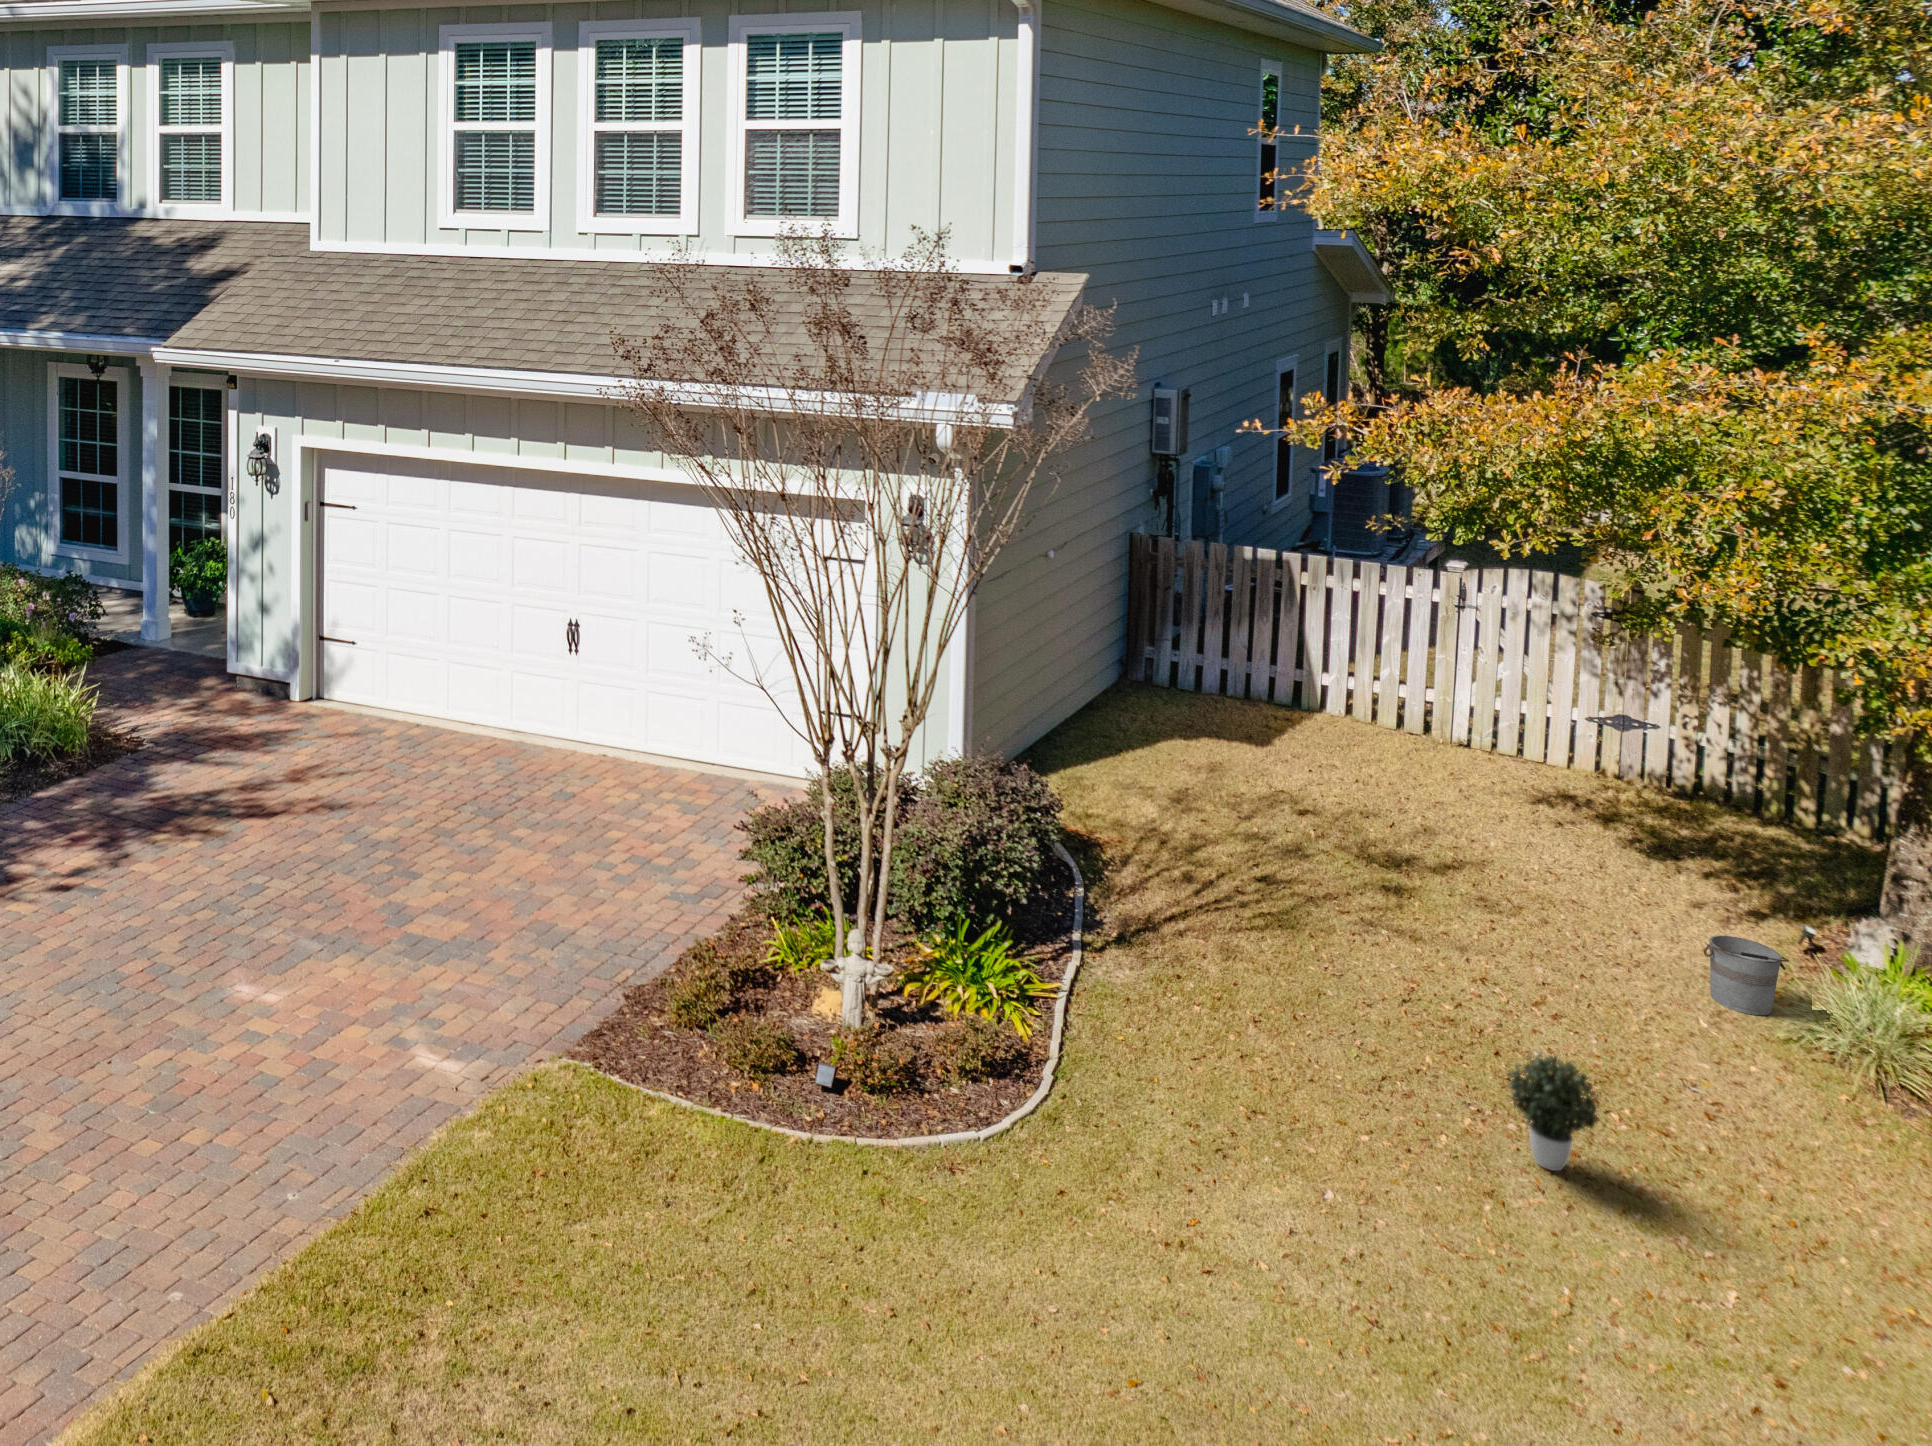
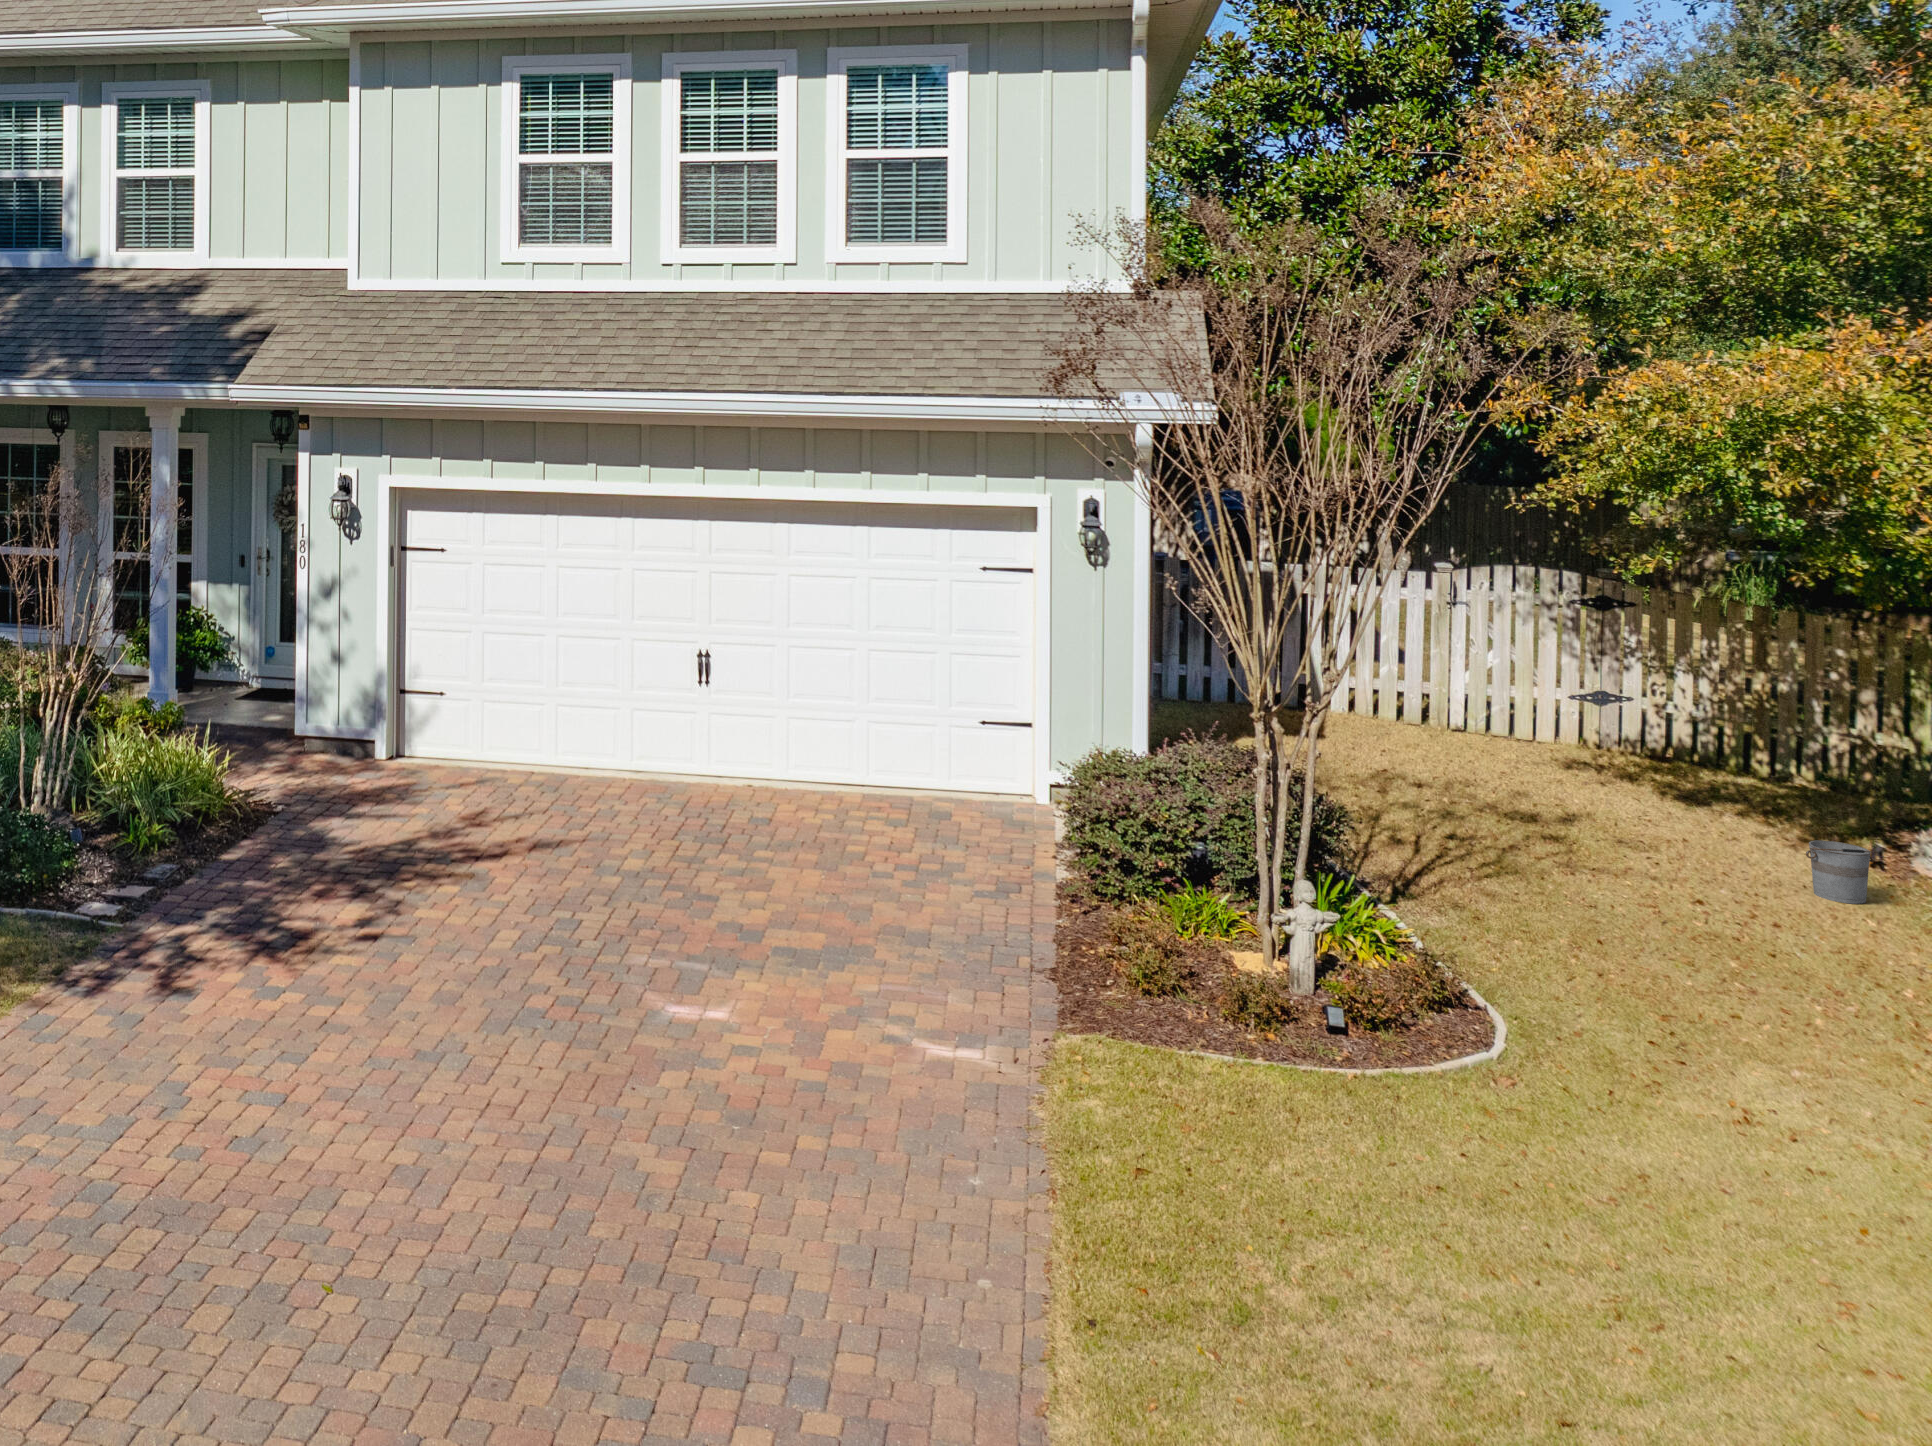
potted plant: present [1508,1053,1599,1171] -> none [1778,921,1869,1023]

